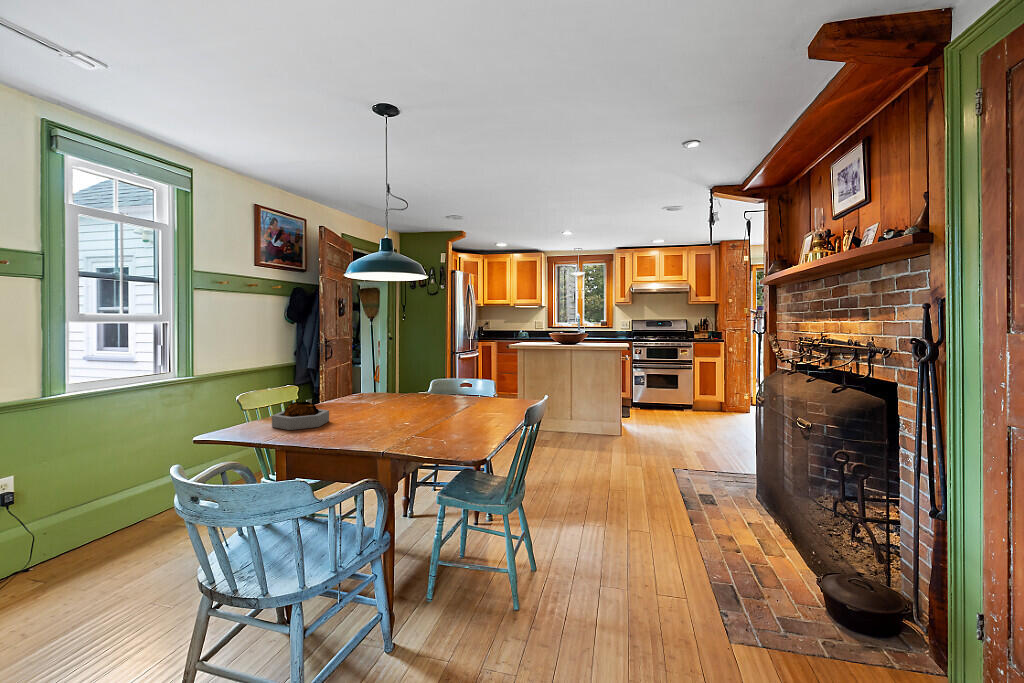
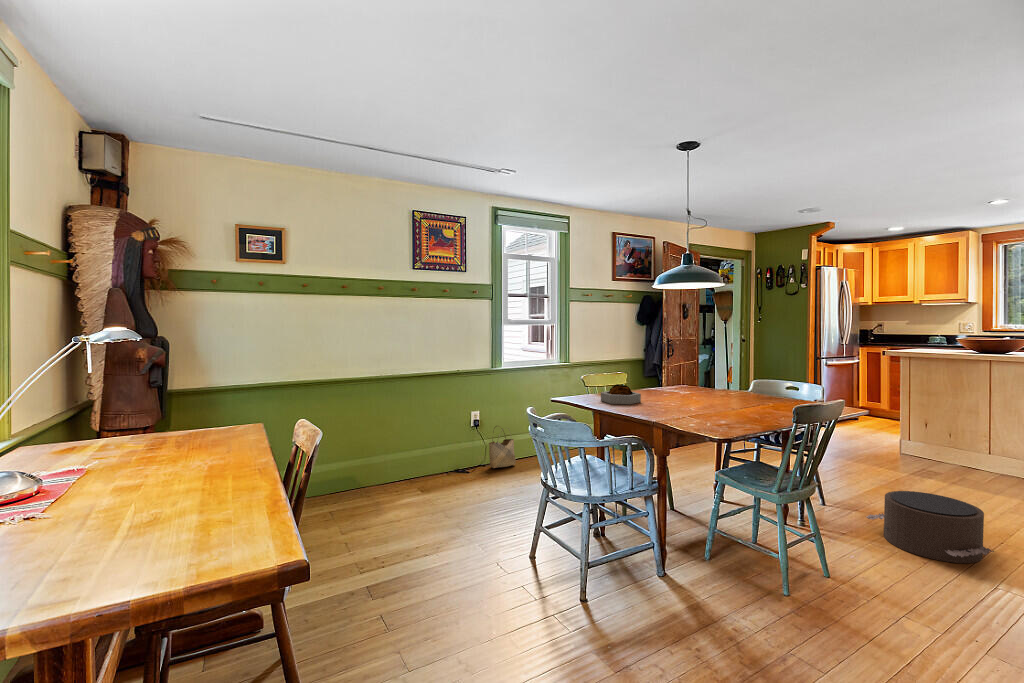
pouf: none [535,462,620,519] -> present [866,491,994,563]
woven basket: none [42,487,104,561] -> present [489,426,516,468]

